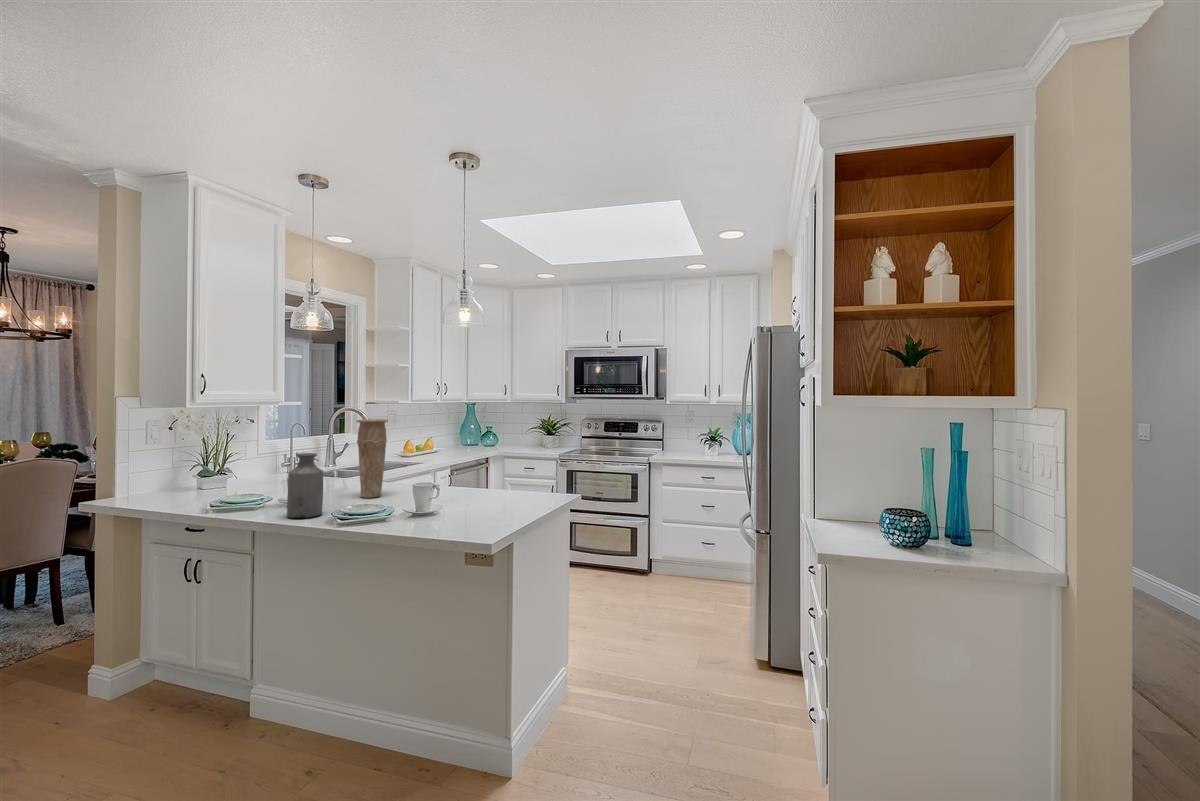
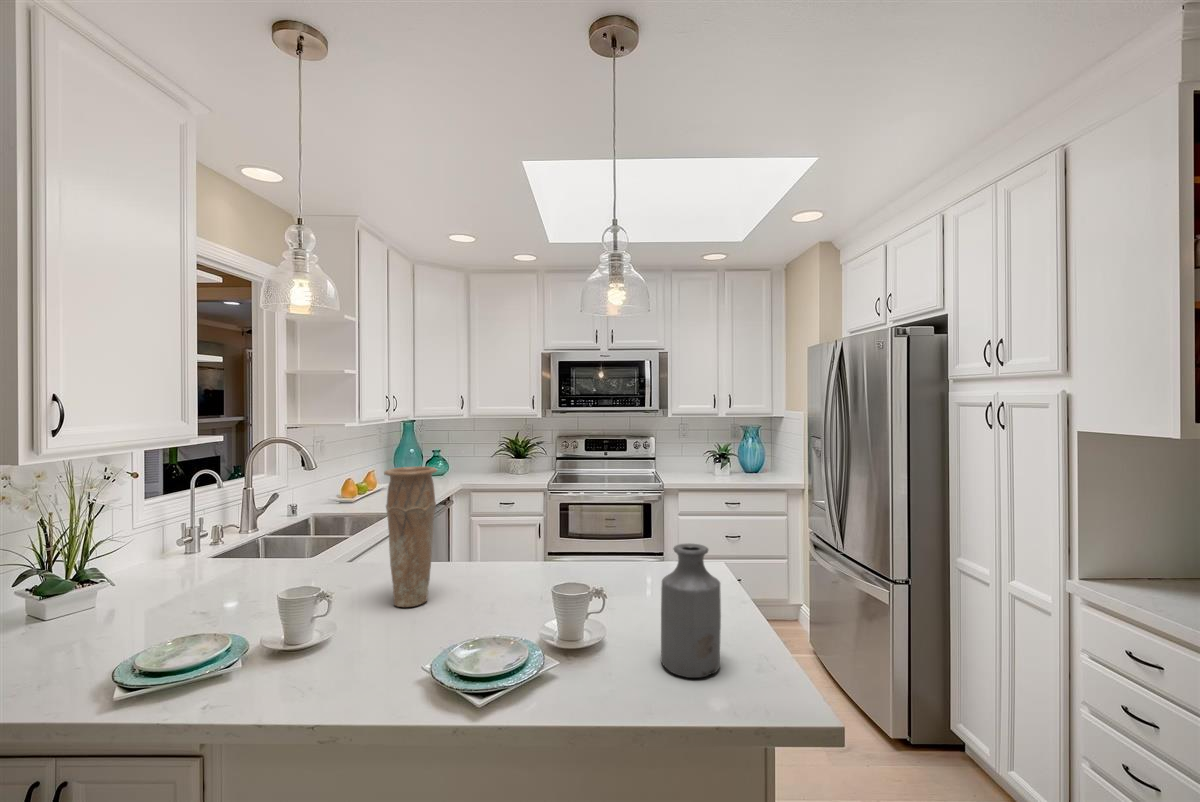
bottle: present [287,453,323,518] -> present [661,544,721,678]

